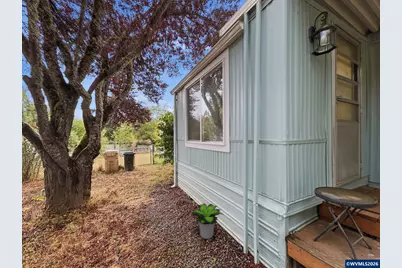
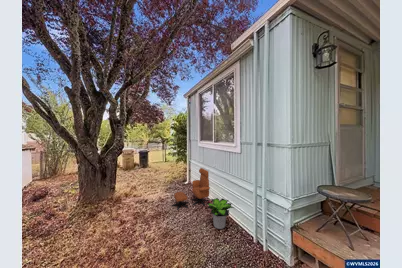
lounge chair: none [154,170,198,218] -> present [172,168,210,210]

